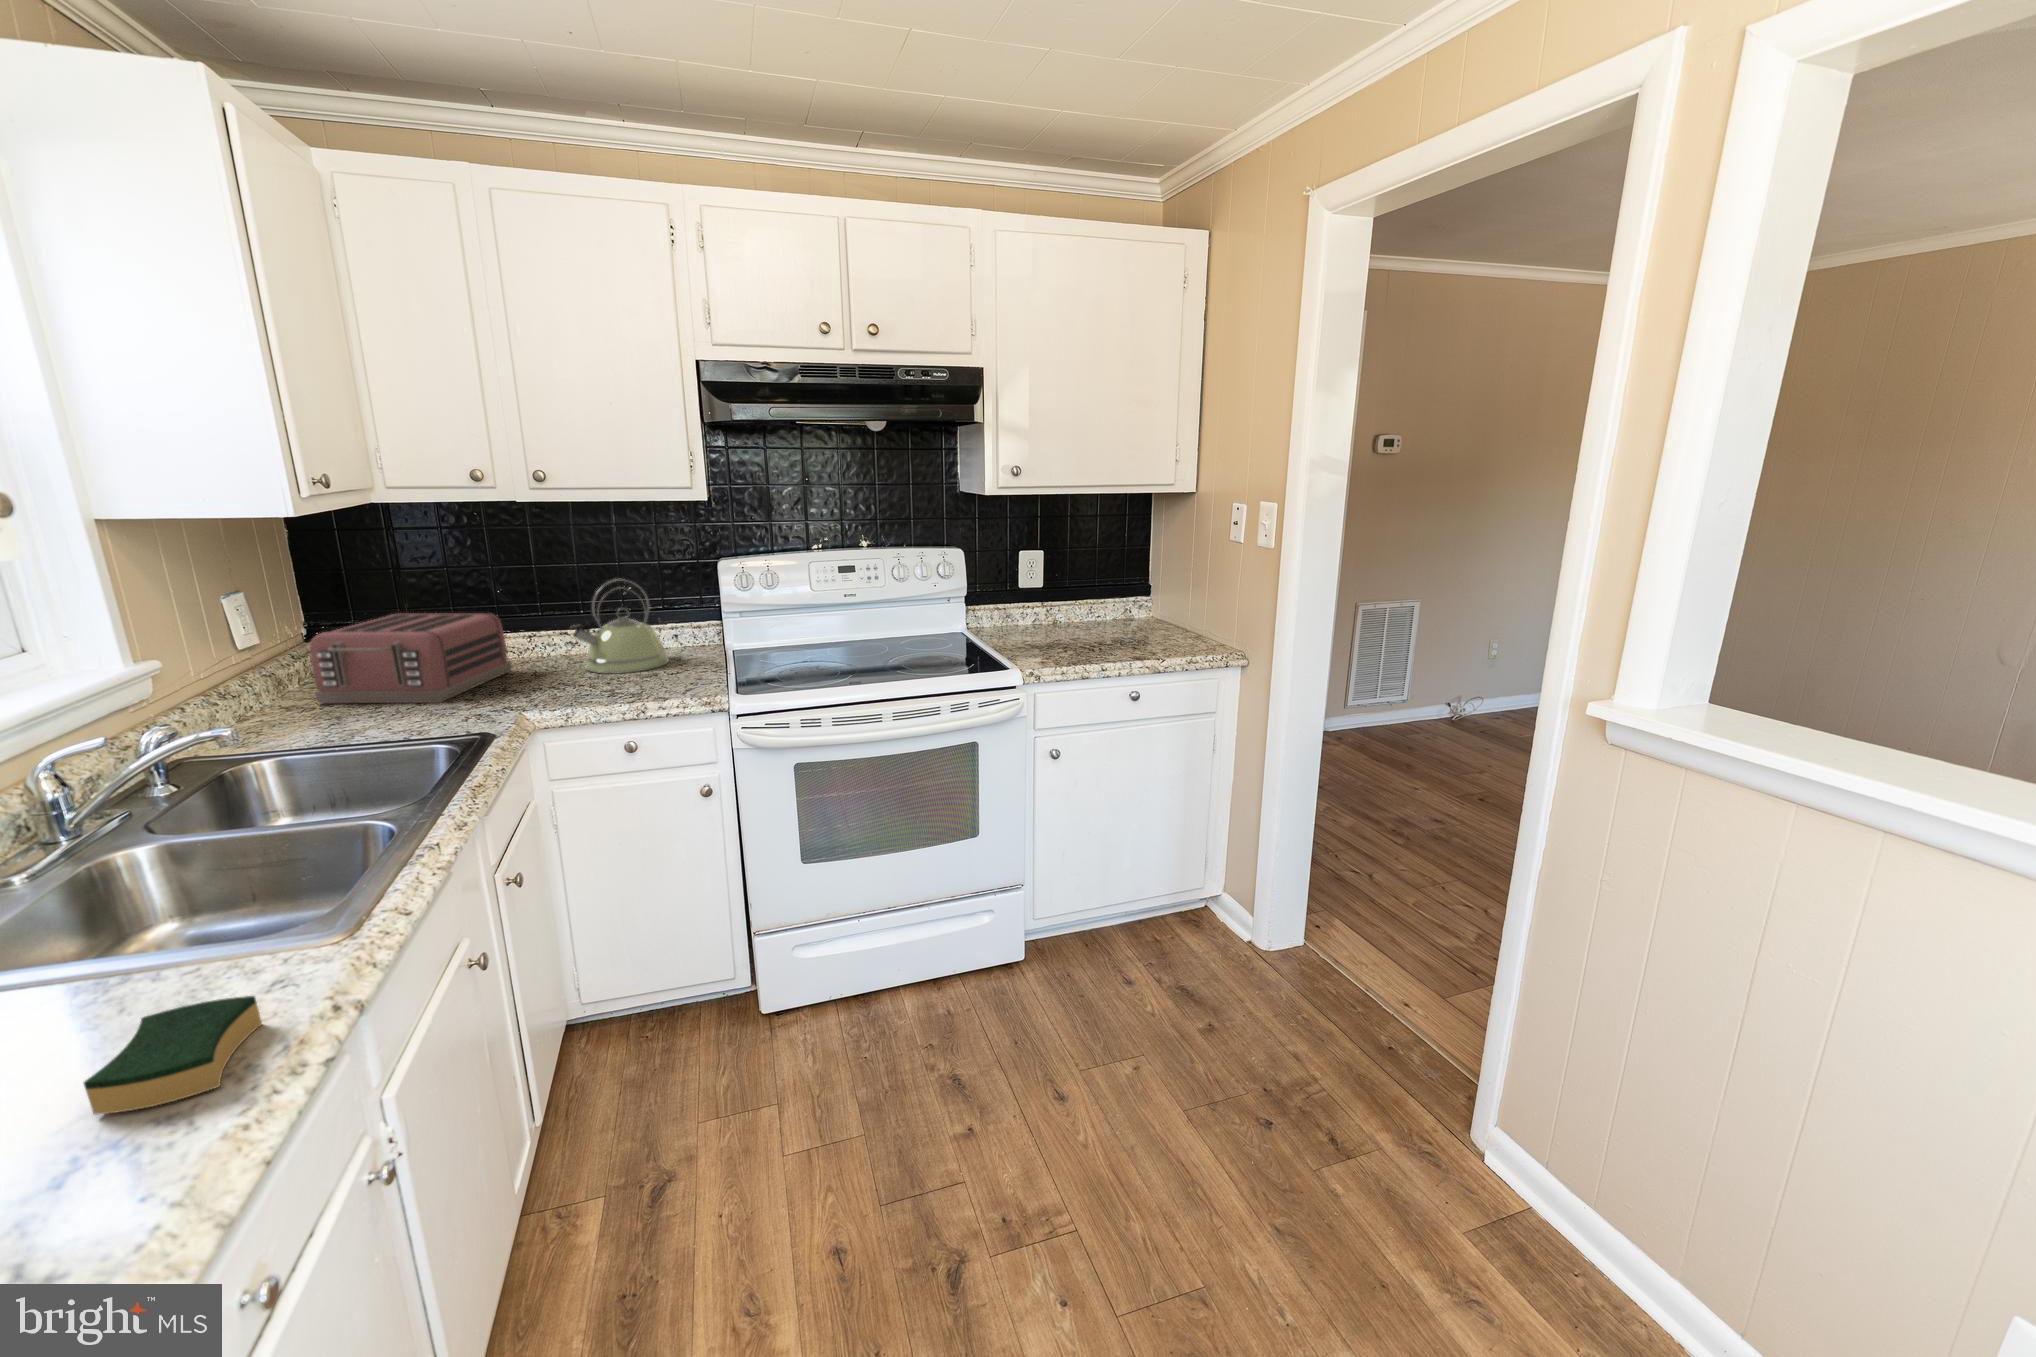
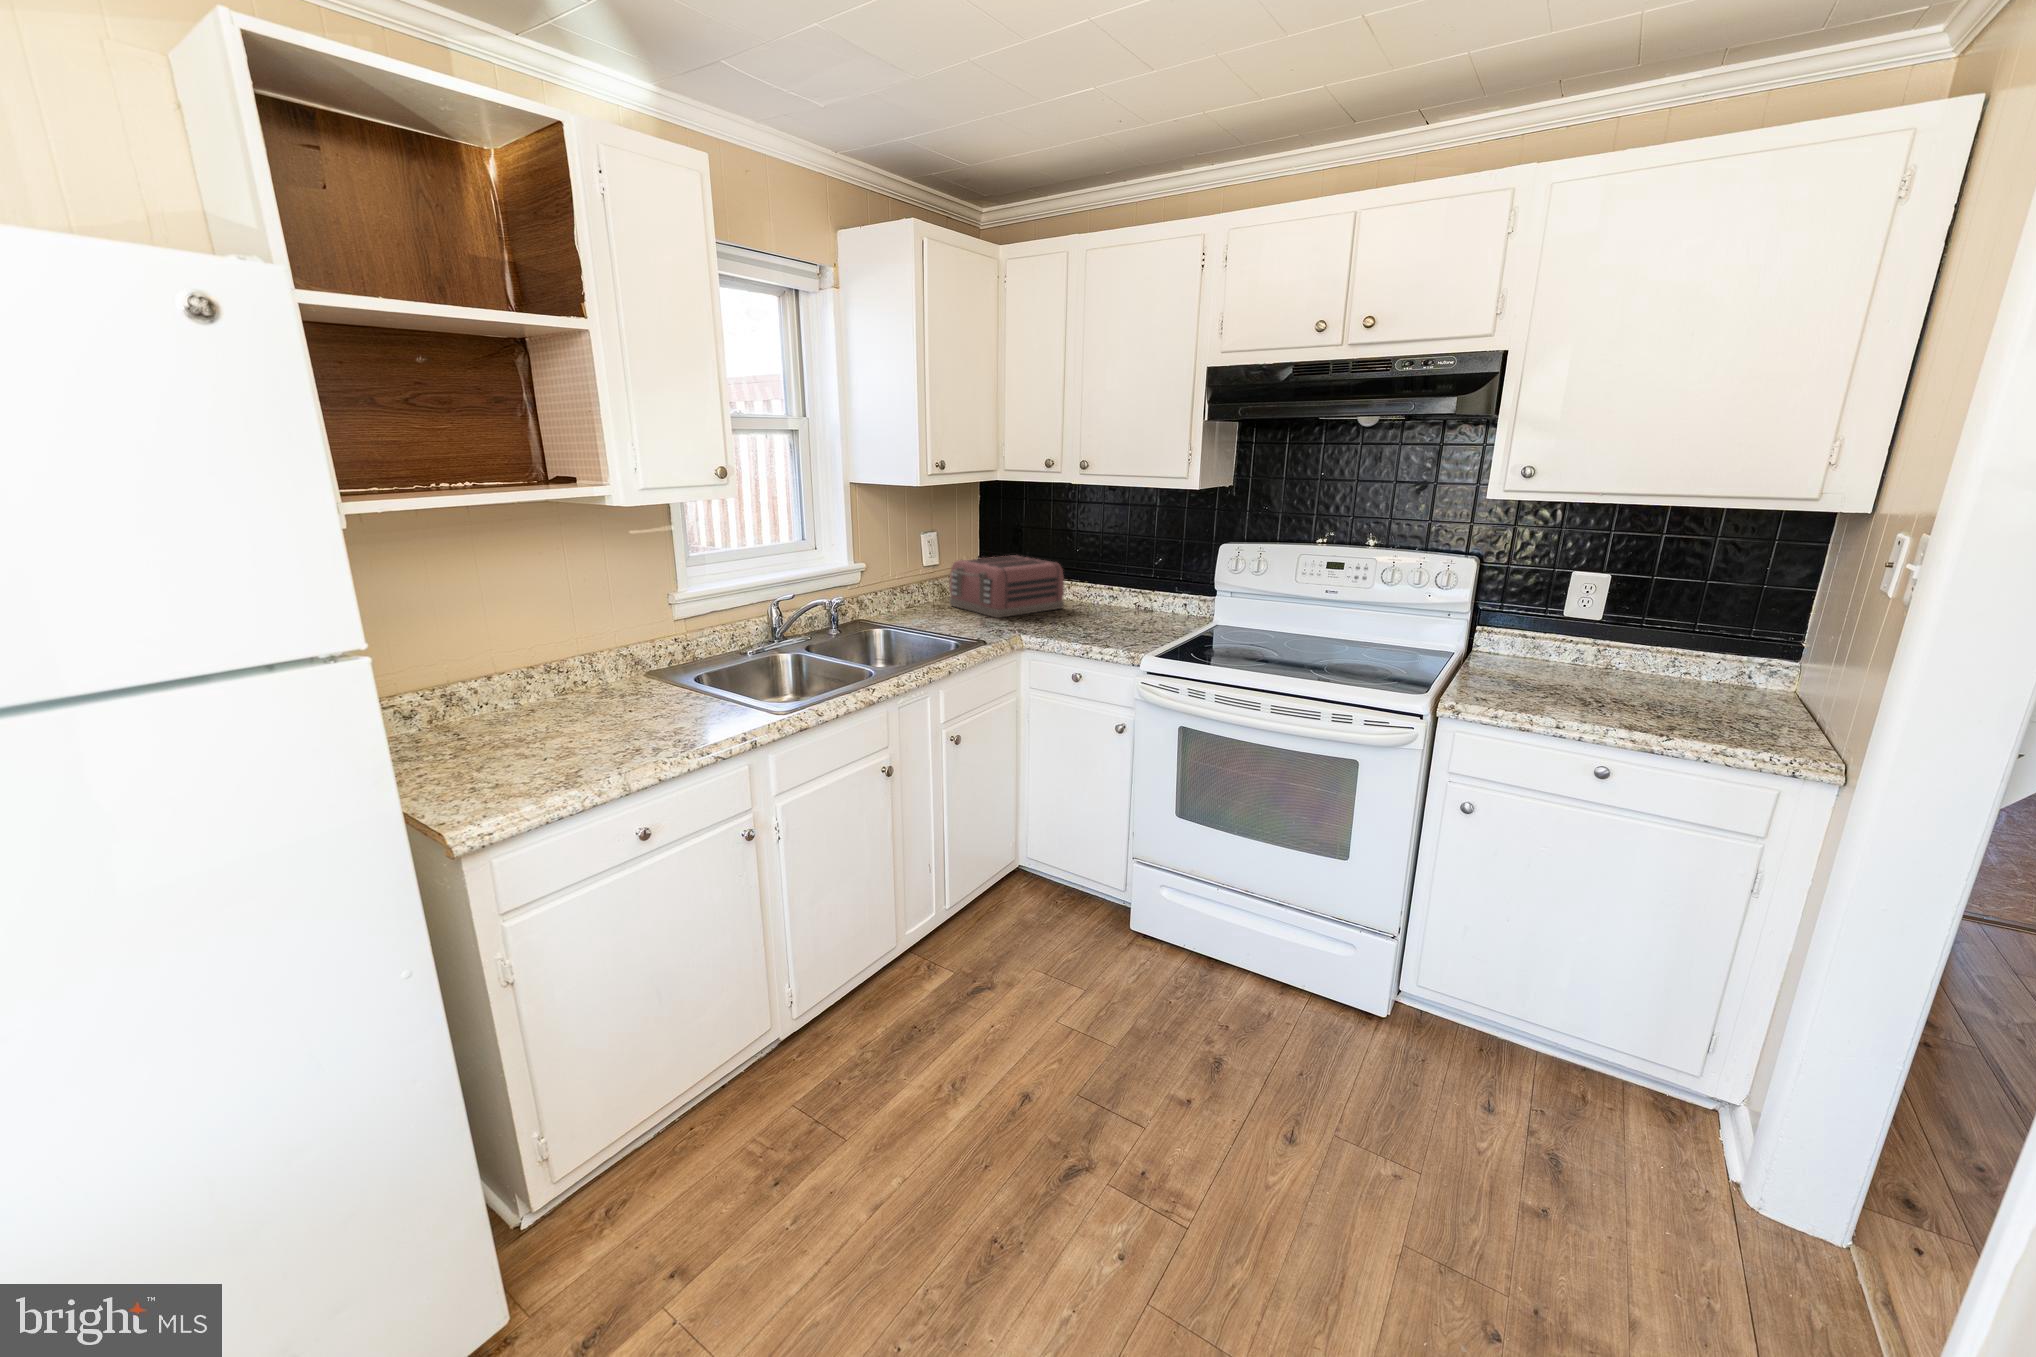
kettle: present [570,579,669,674] -> none [1096,548,1166,626]
sponge: present [84,996,262,1114] -> none [649,709,719,745]

